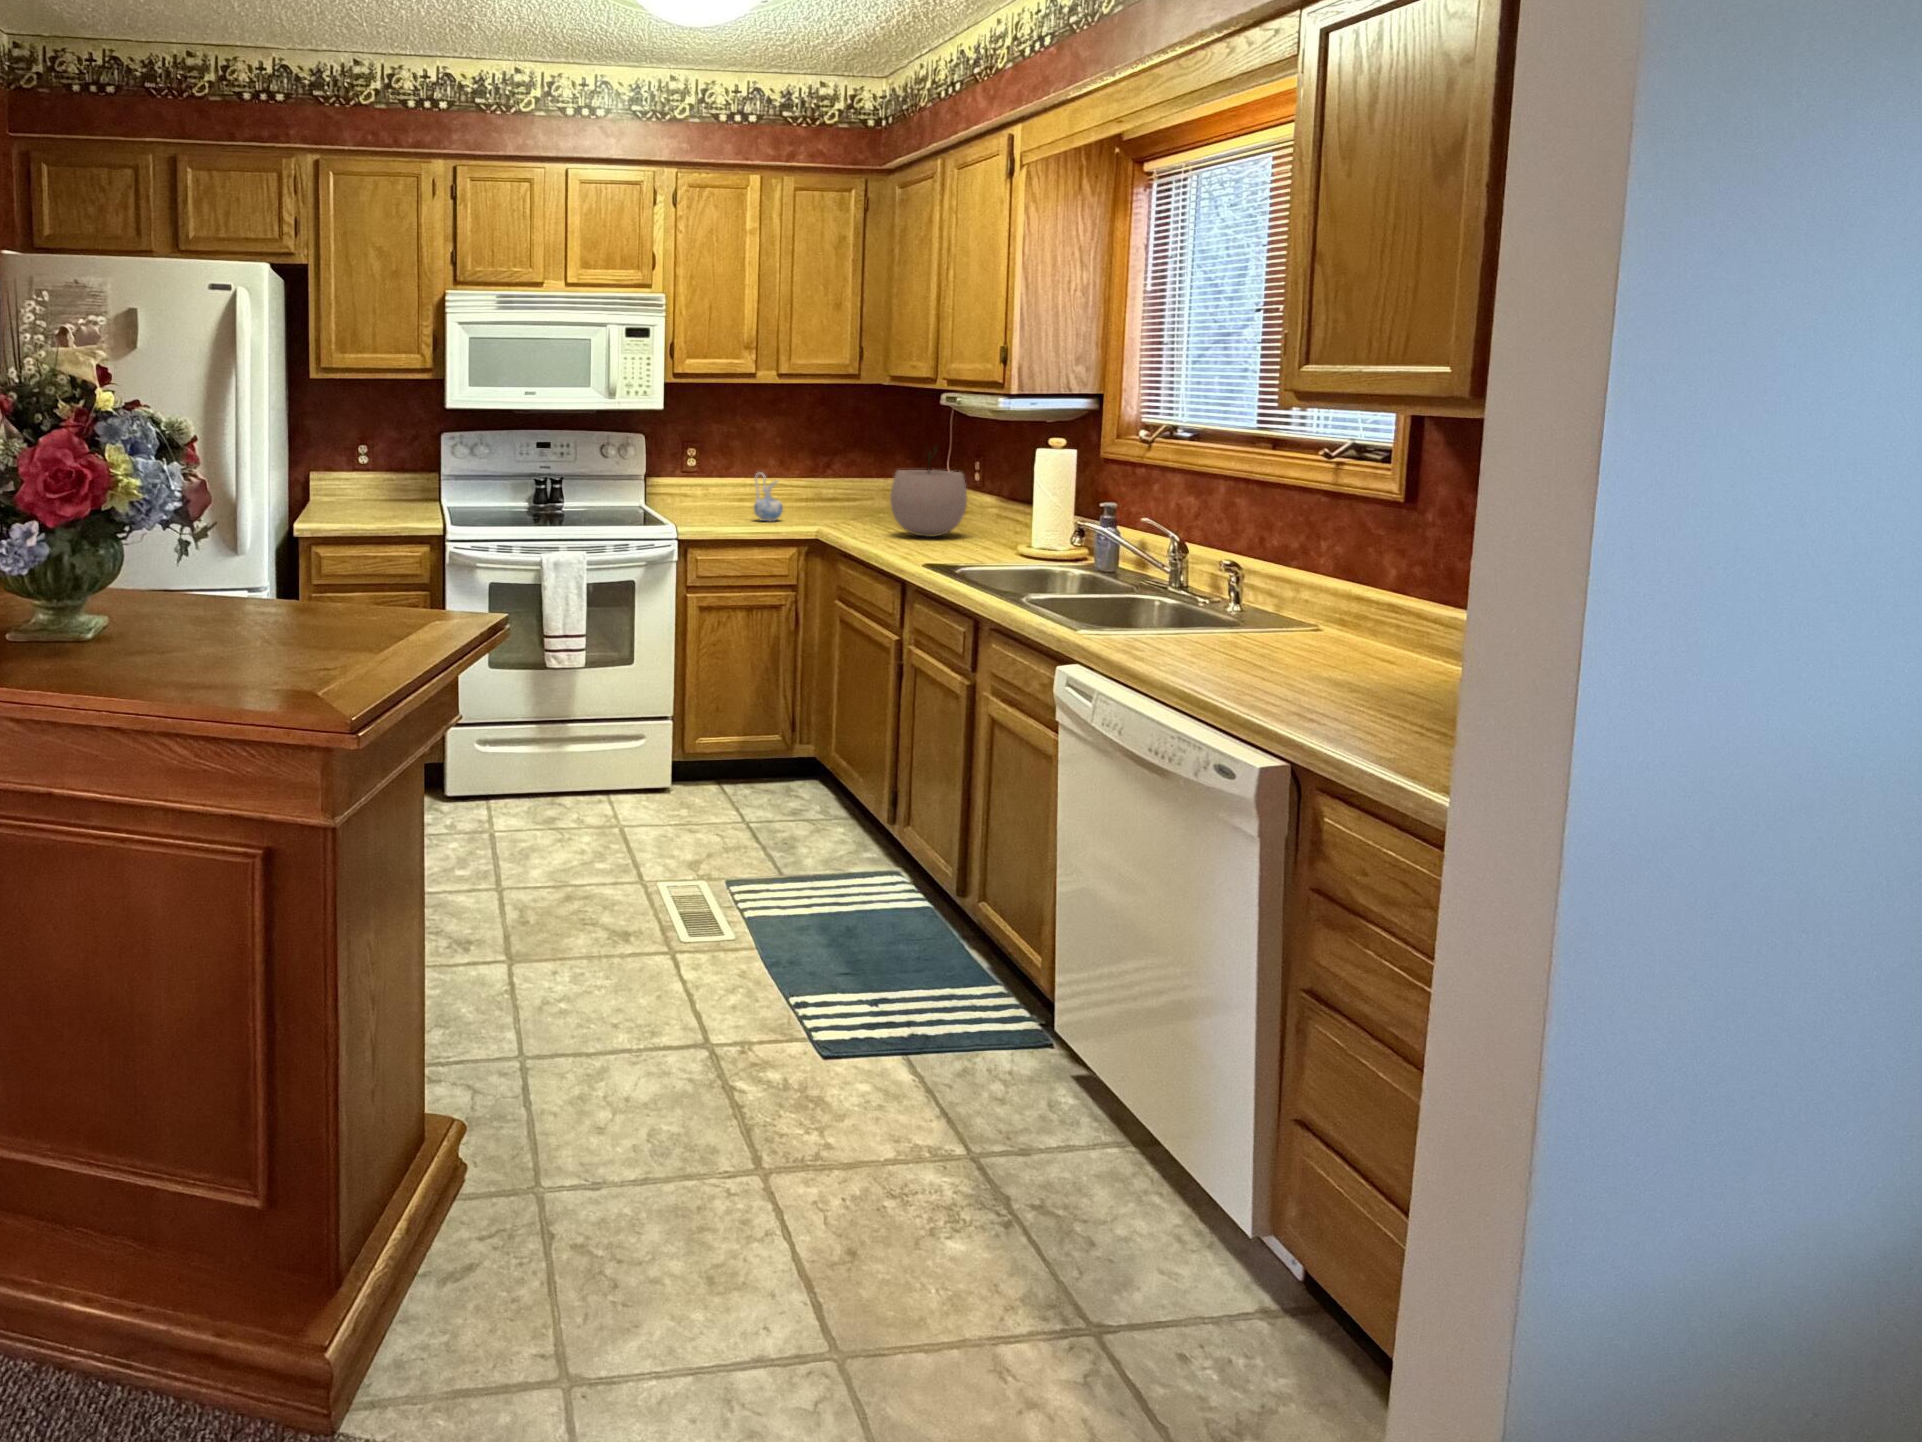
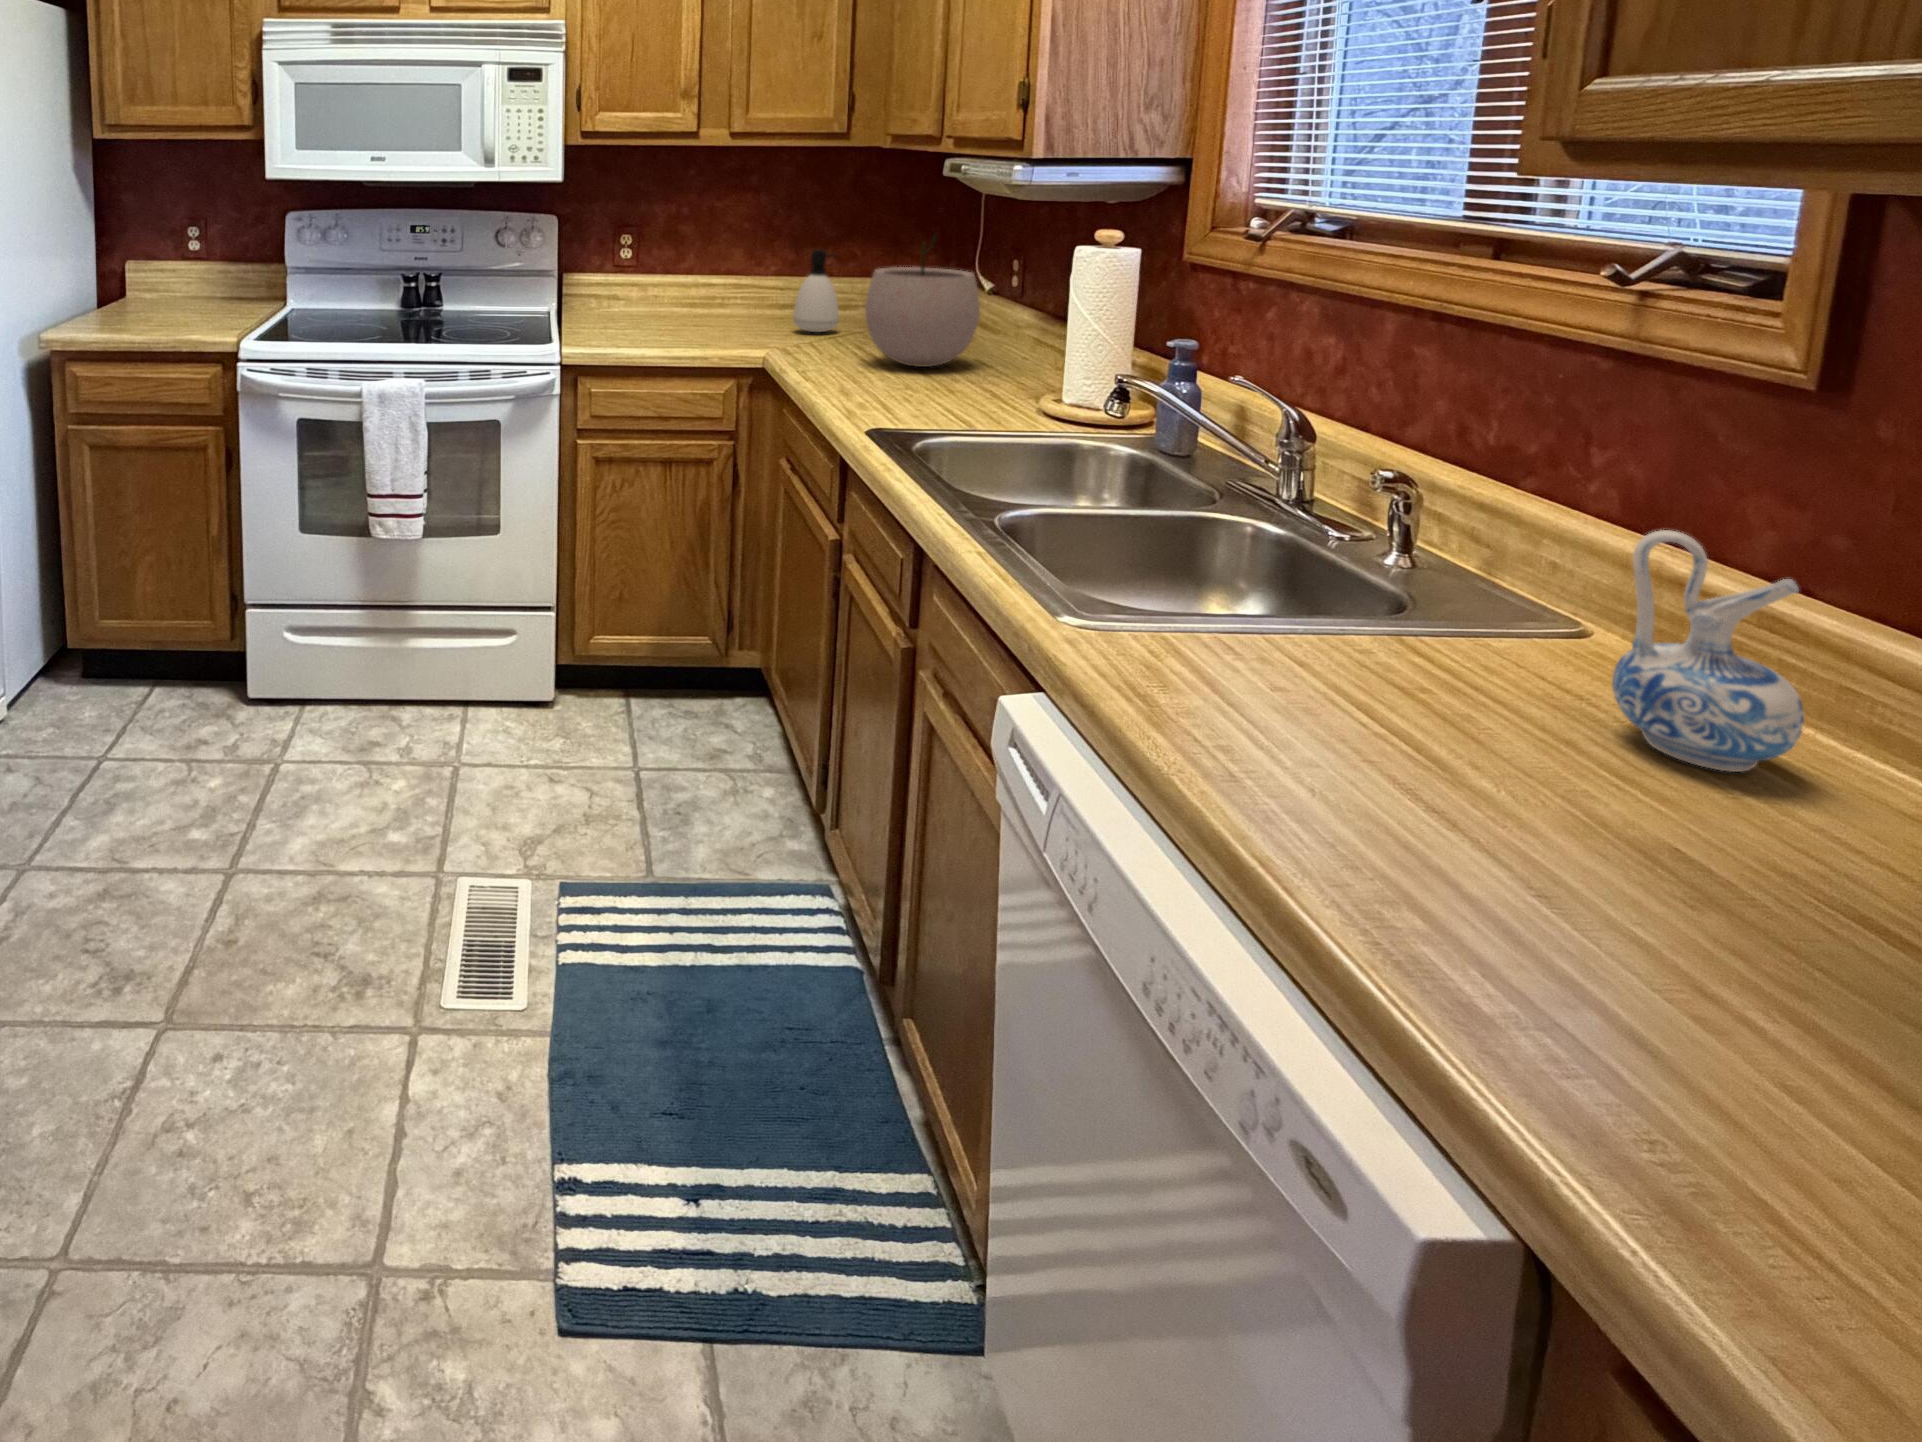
soap dispenser: none [826,461,859,520] -> present [793,249,839,332]
ceramic pitcher: present [754,473,783,521] -> present [1612,530,1804,772]

